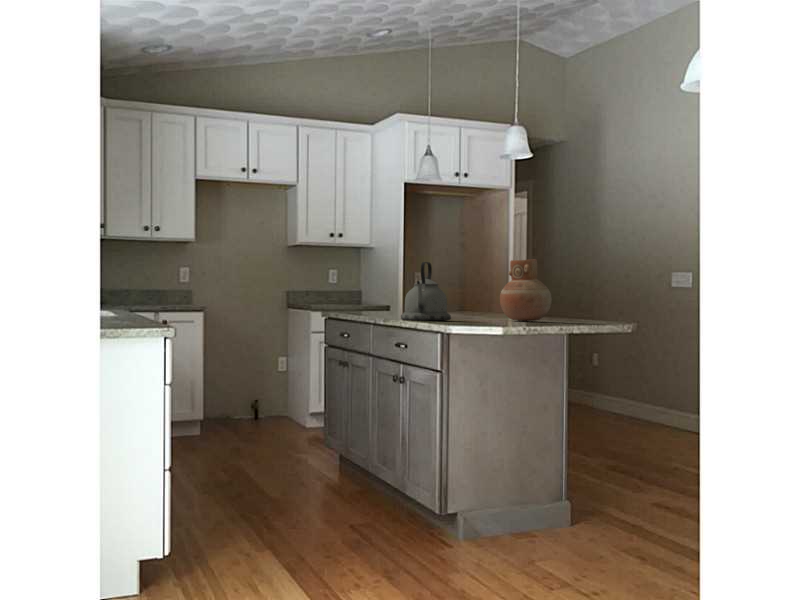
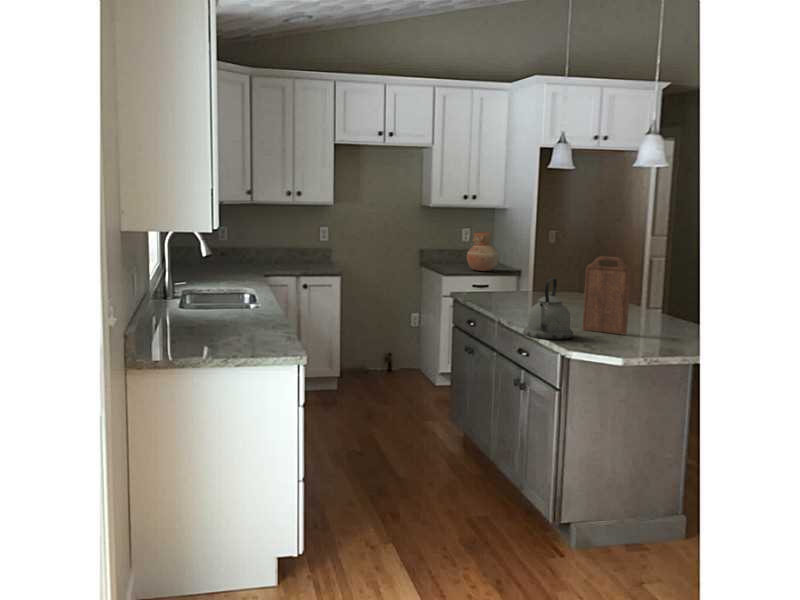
cutting board: none [459,244,503,321] -> present [582,257,631,335]
vase: present [500,259,552,321] -> present [467,232,499,271]

